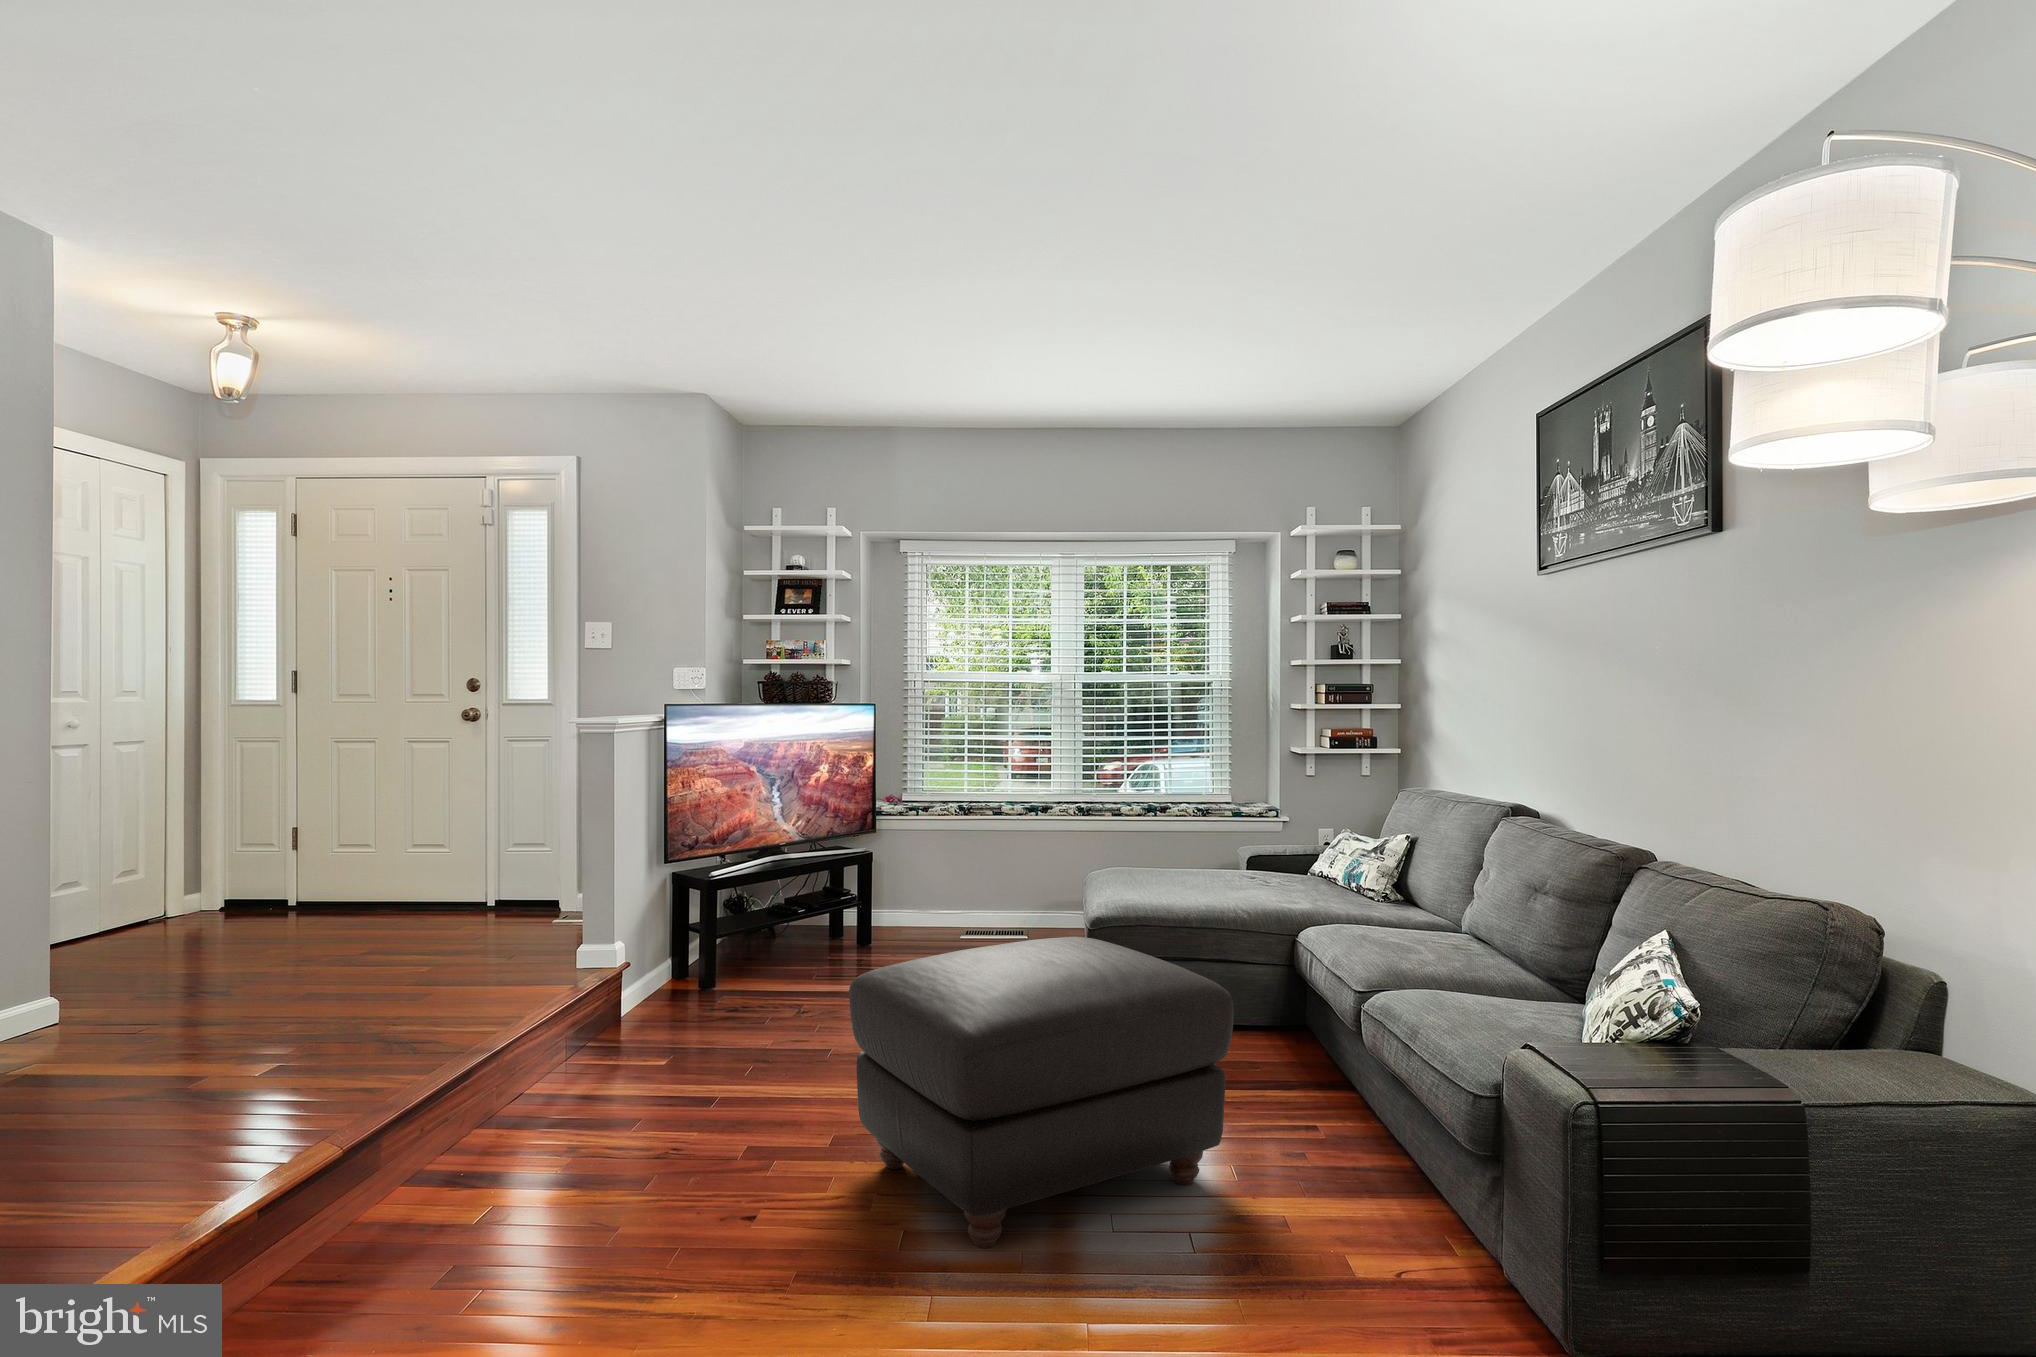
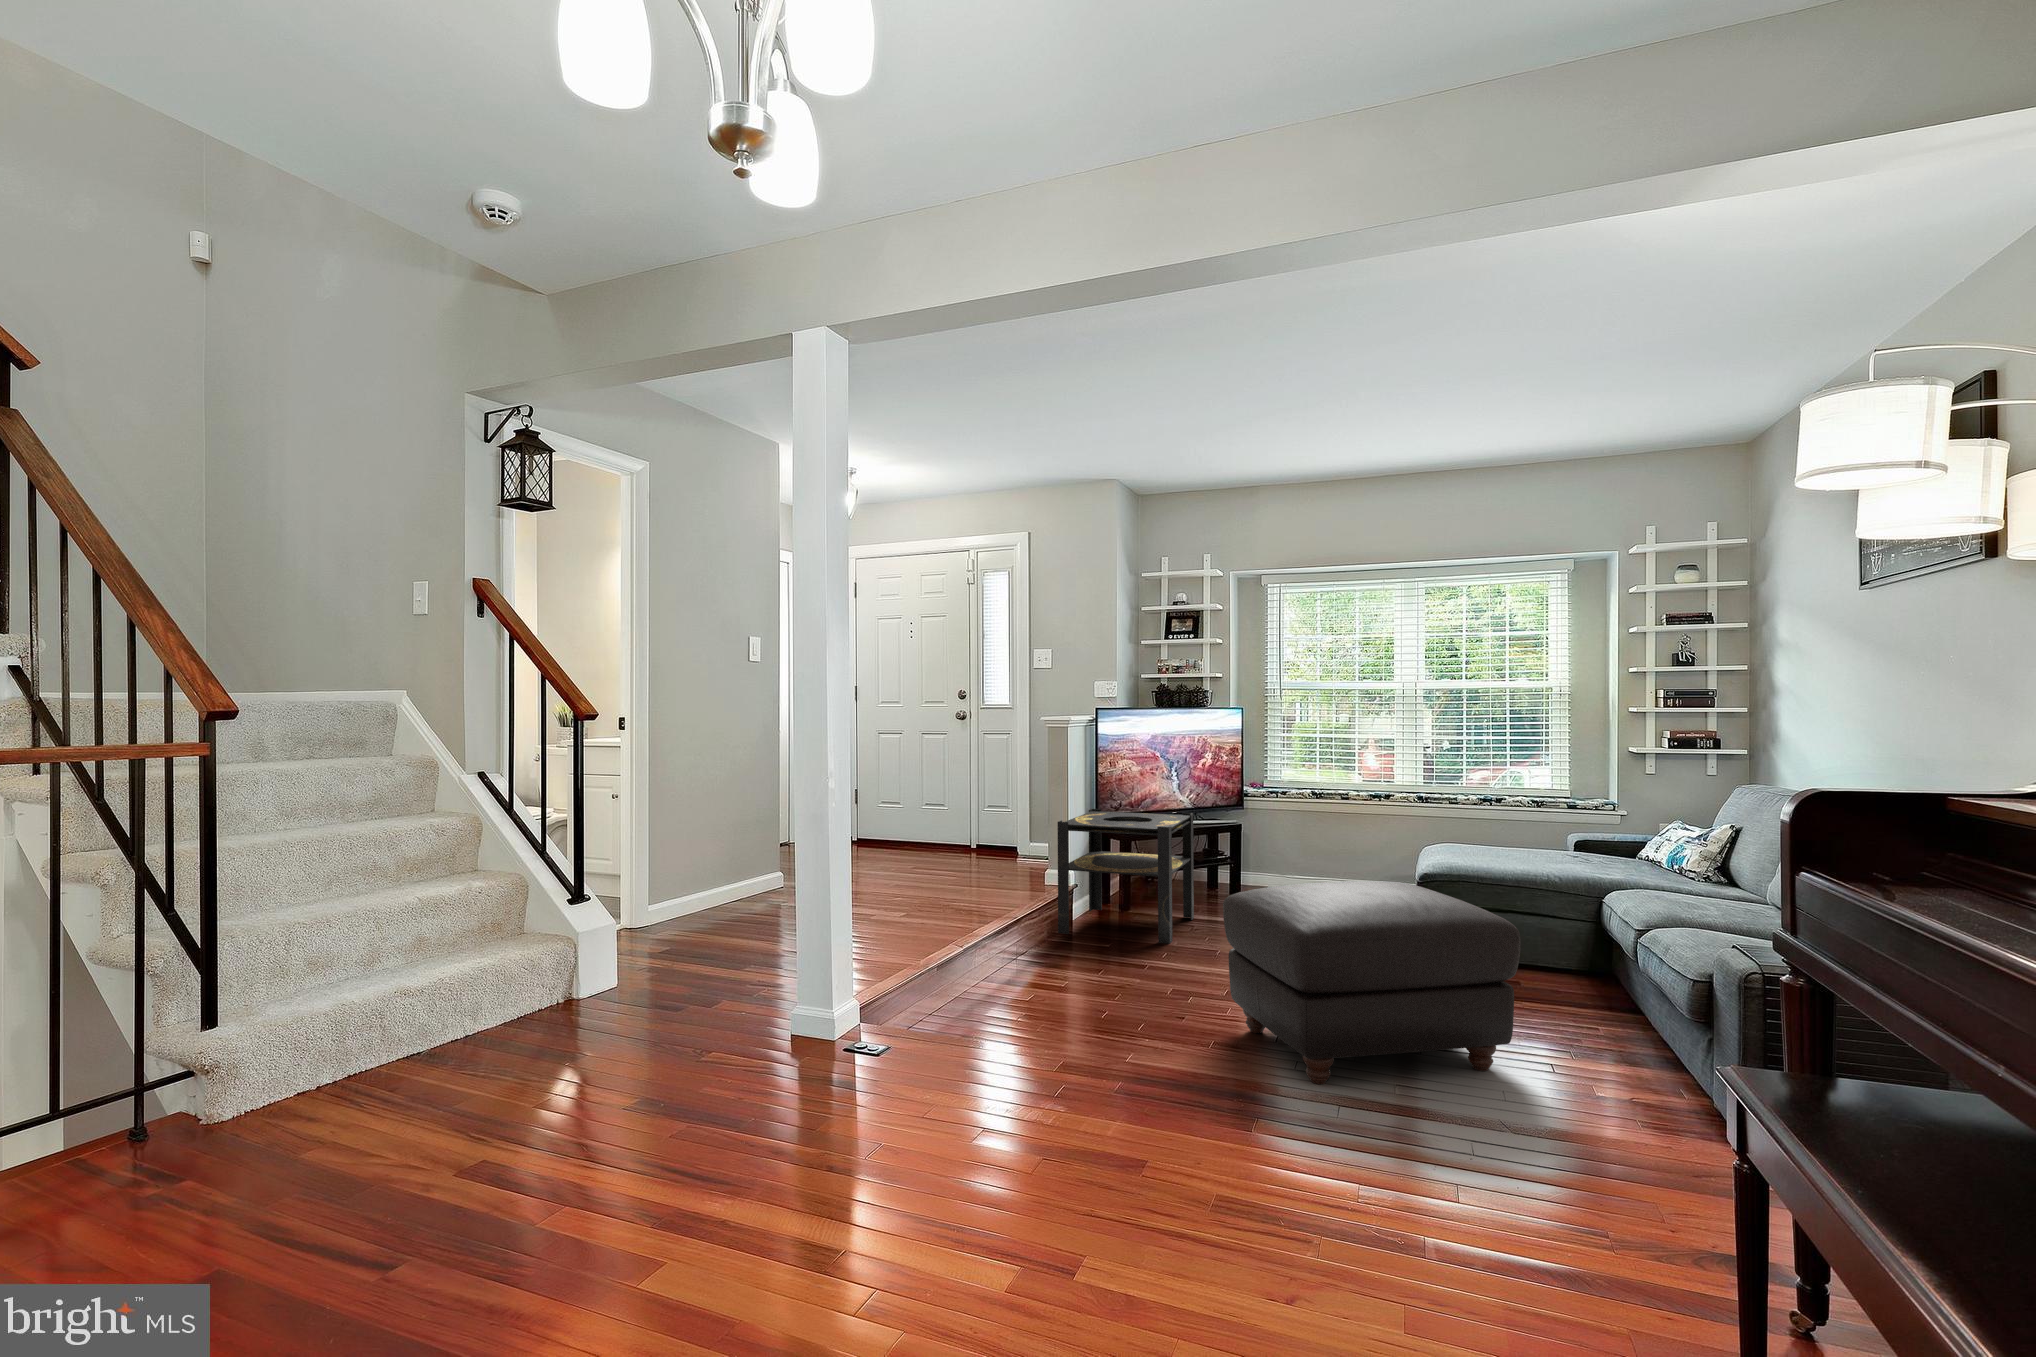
side table: none [609,846,805,1031] -> present [1057,809,1194,944]

